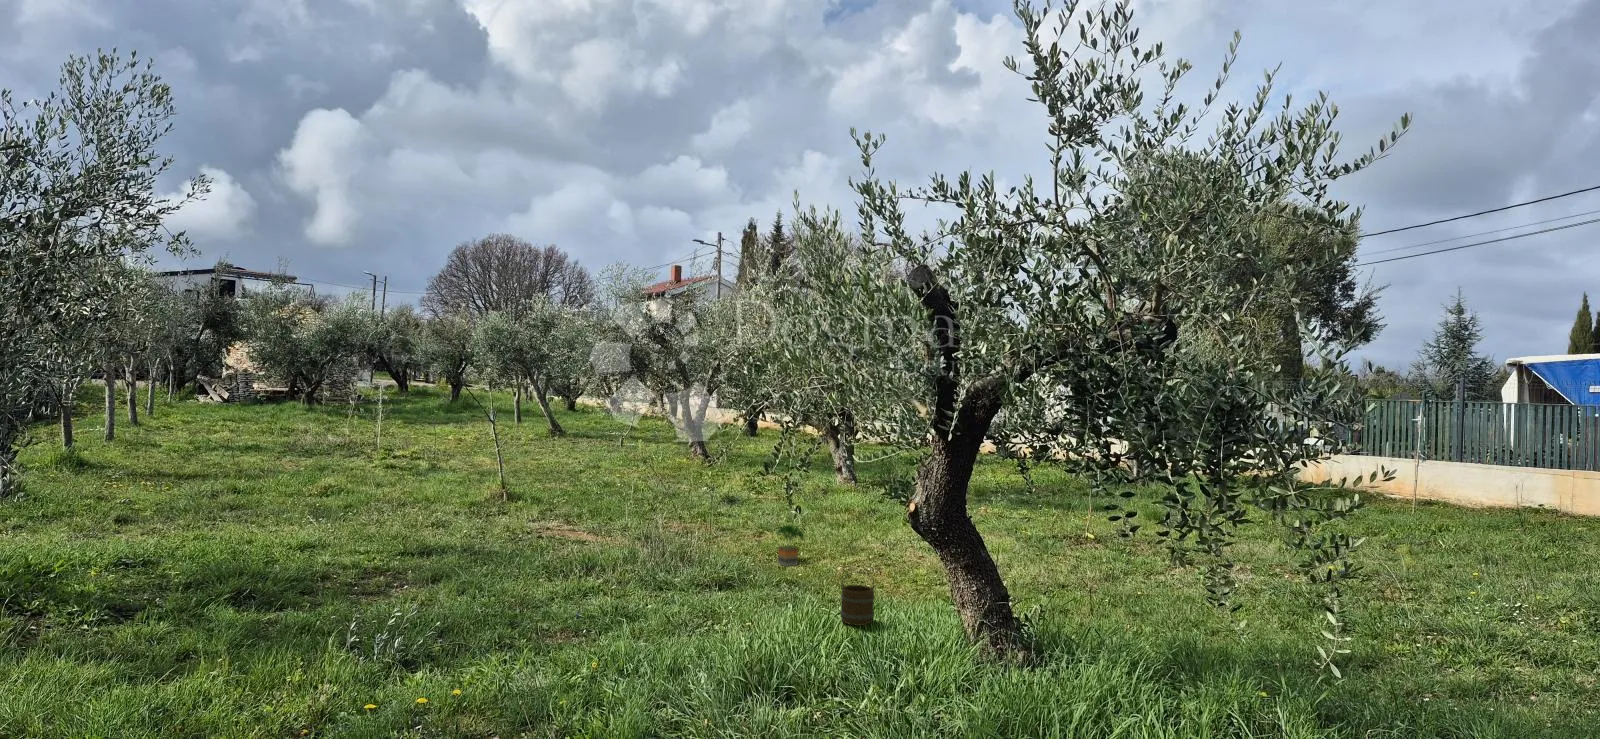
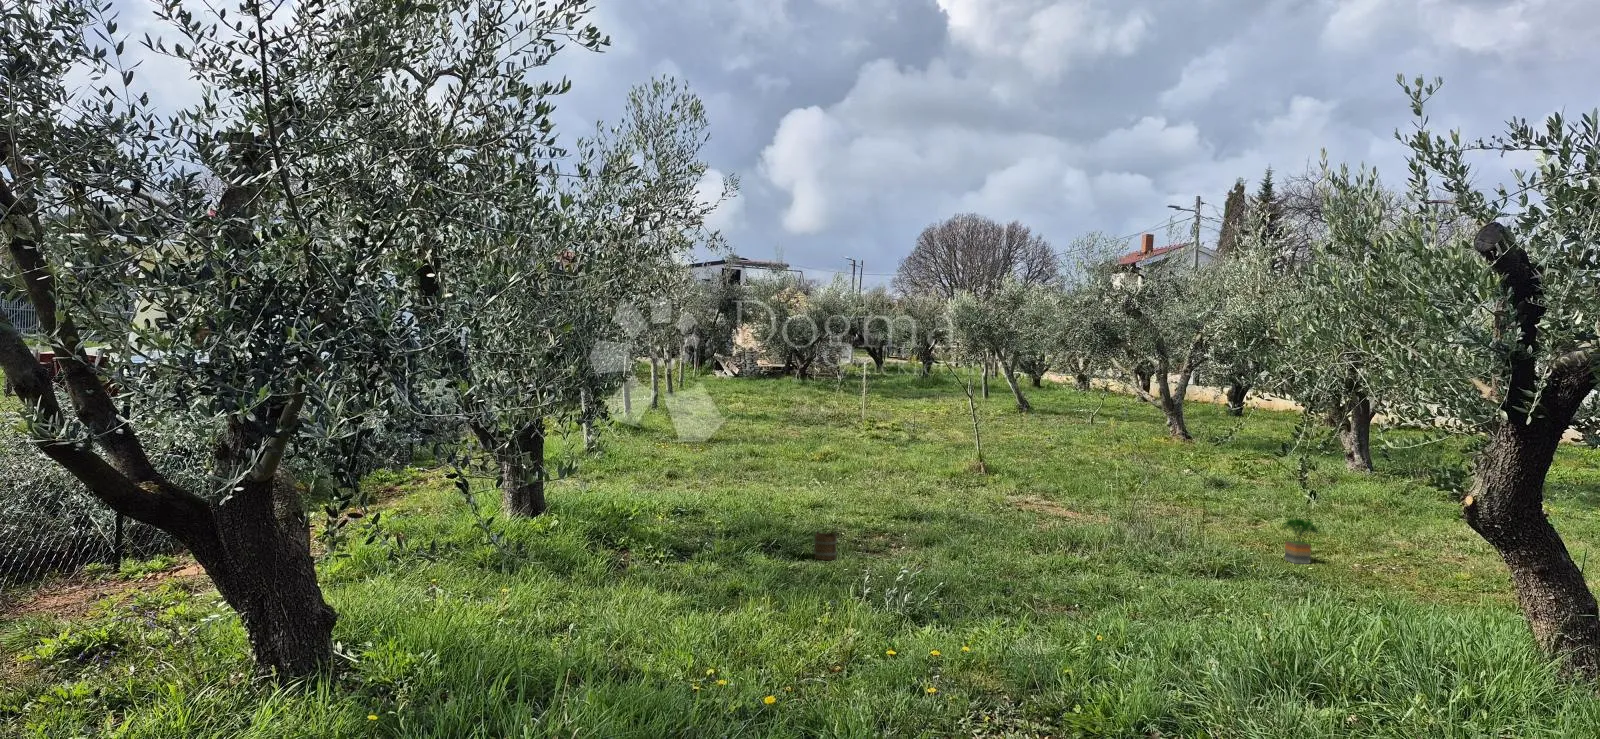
bucket: present [840,581,875,626] -> present [814,531,837,560]

